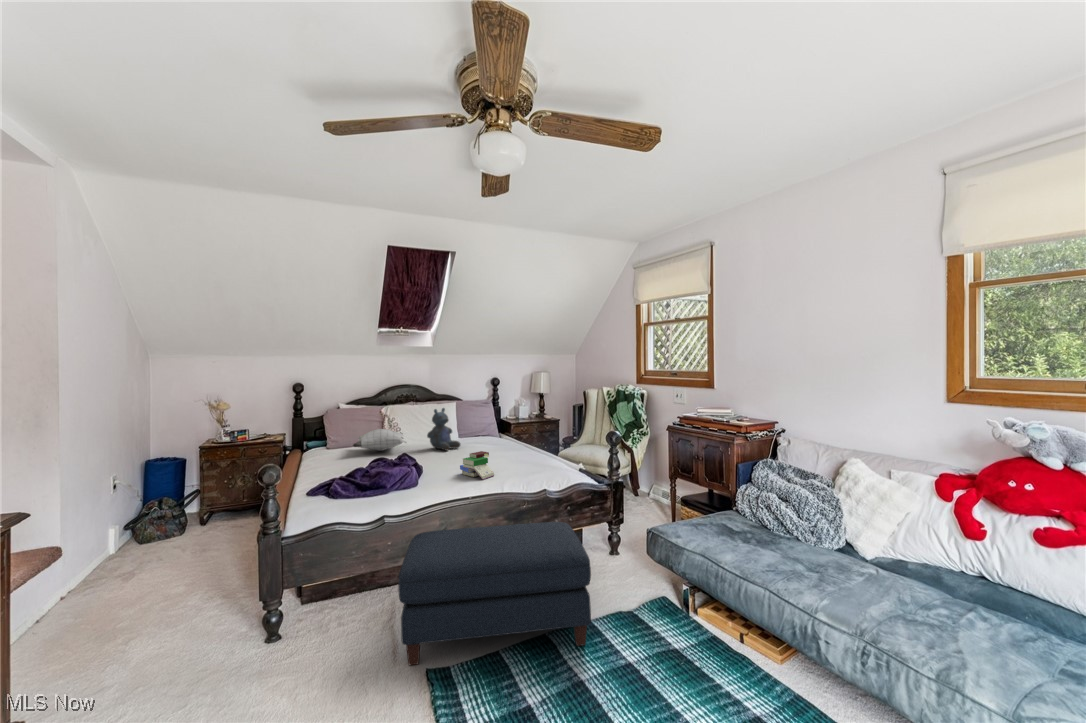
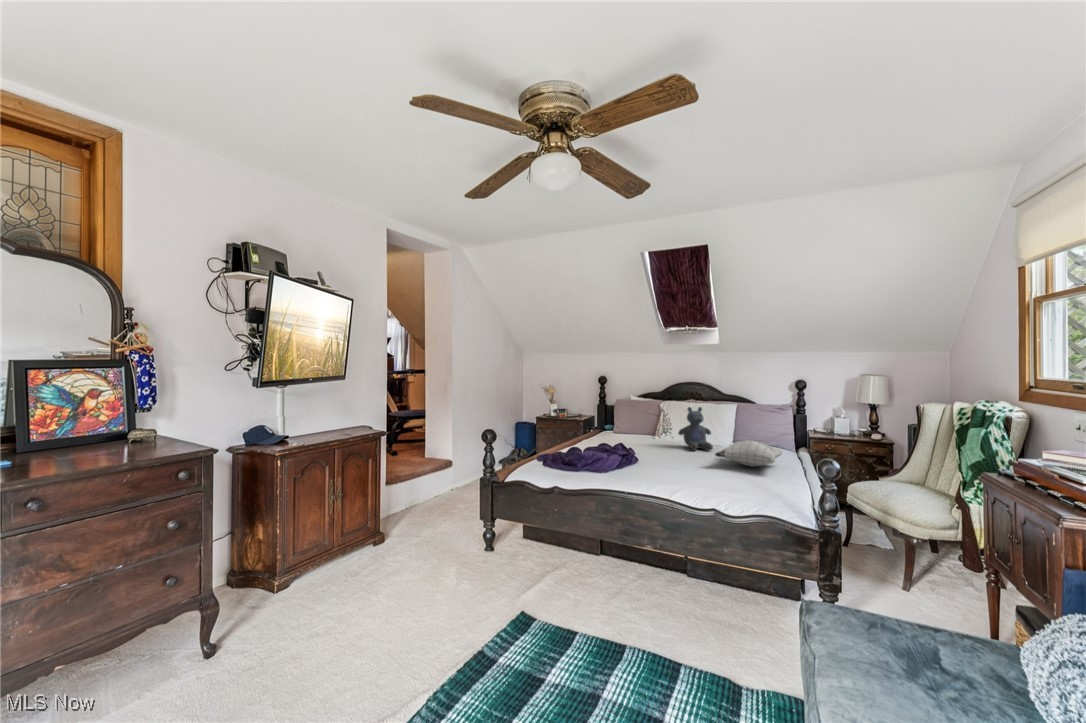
pillow: present [353,429,403,451] -> present [715,440,783,466]
book: present [460,451,494,479] -> none [658,453,688,481]
ottoman: present [398,522,591,665] -> none [514,509,709,676]

